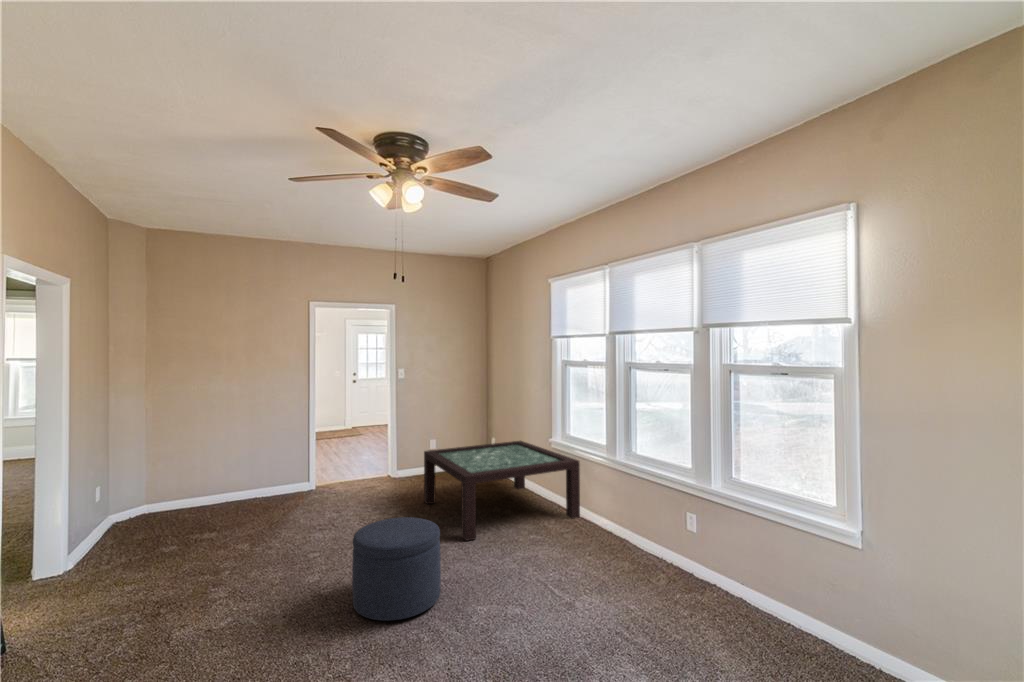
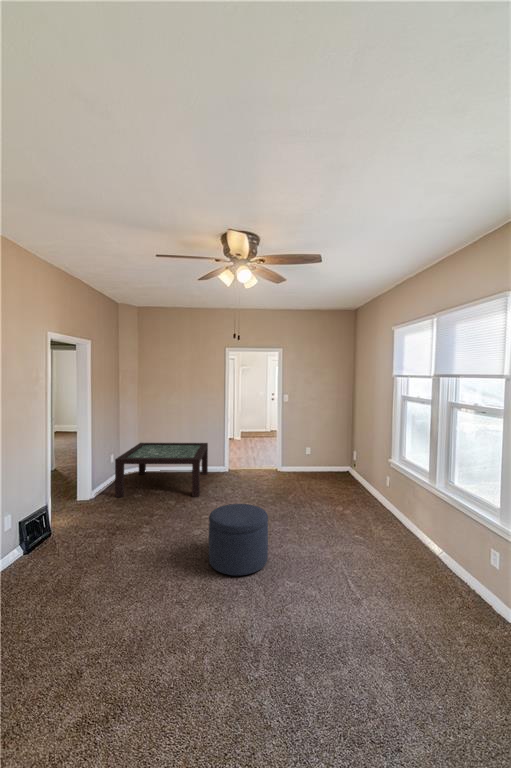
coffee table: present [424,441,580,541] -> present [115,443,208,497]

